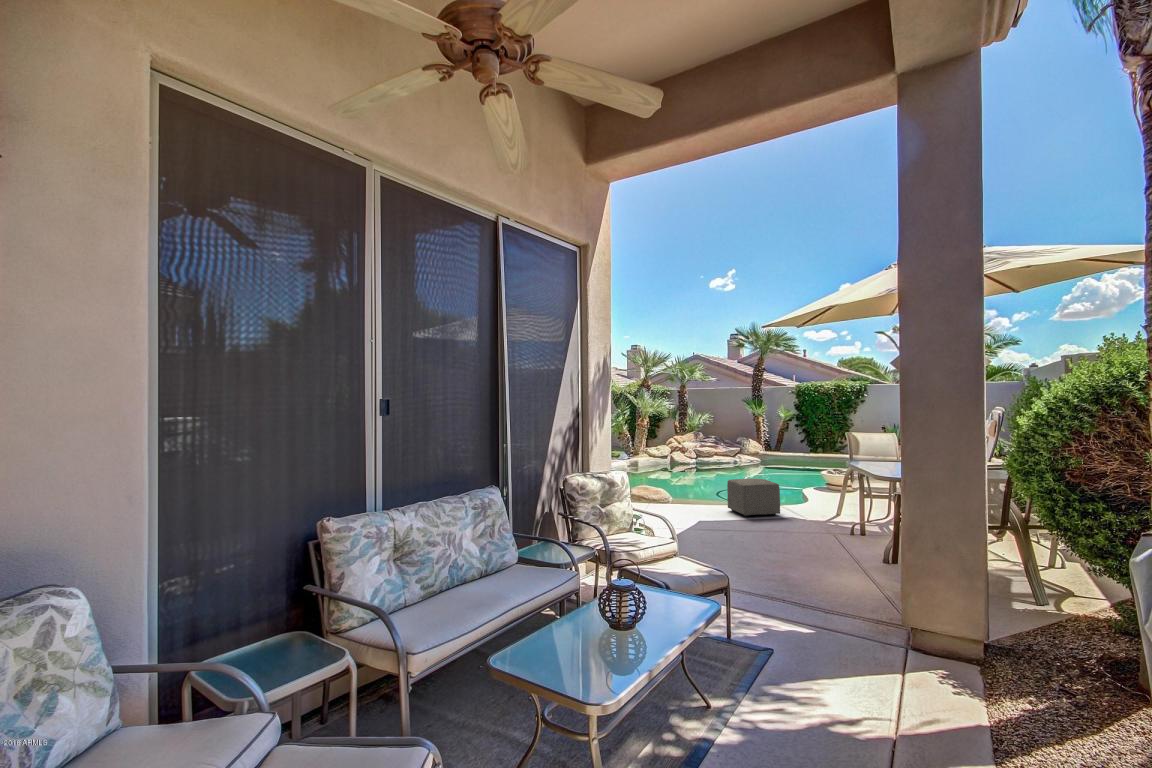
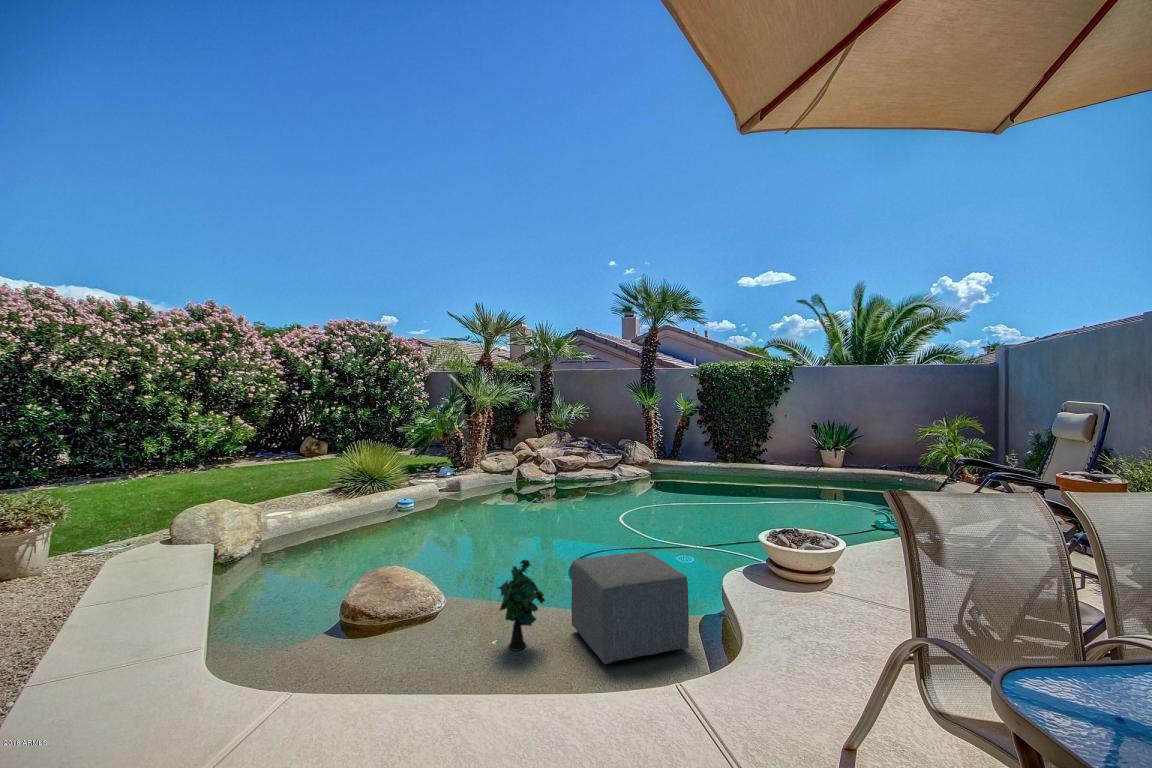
decorative plant: none [695,477,718,514] -> present [498,560,545,650]

